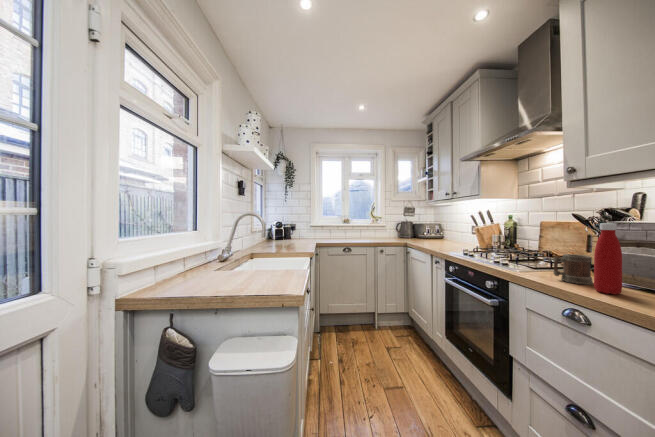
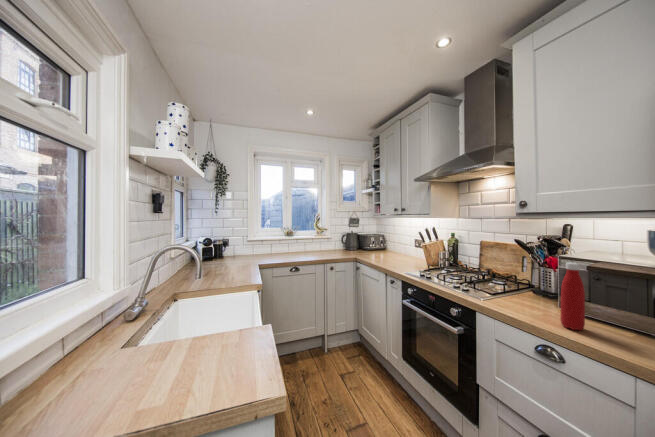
mug: present [553,254,593,284] -> none [519,286,551,316]

